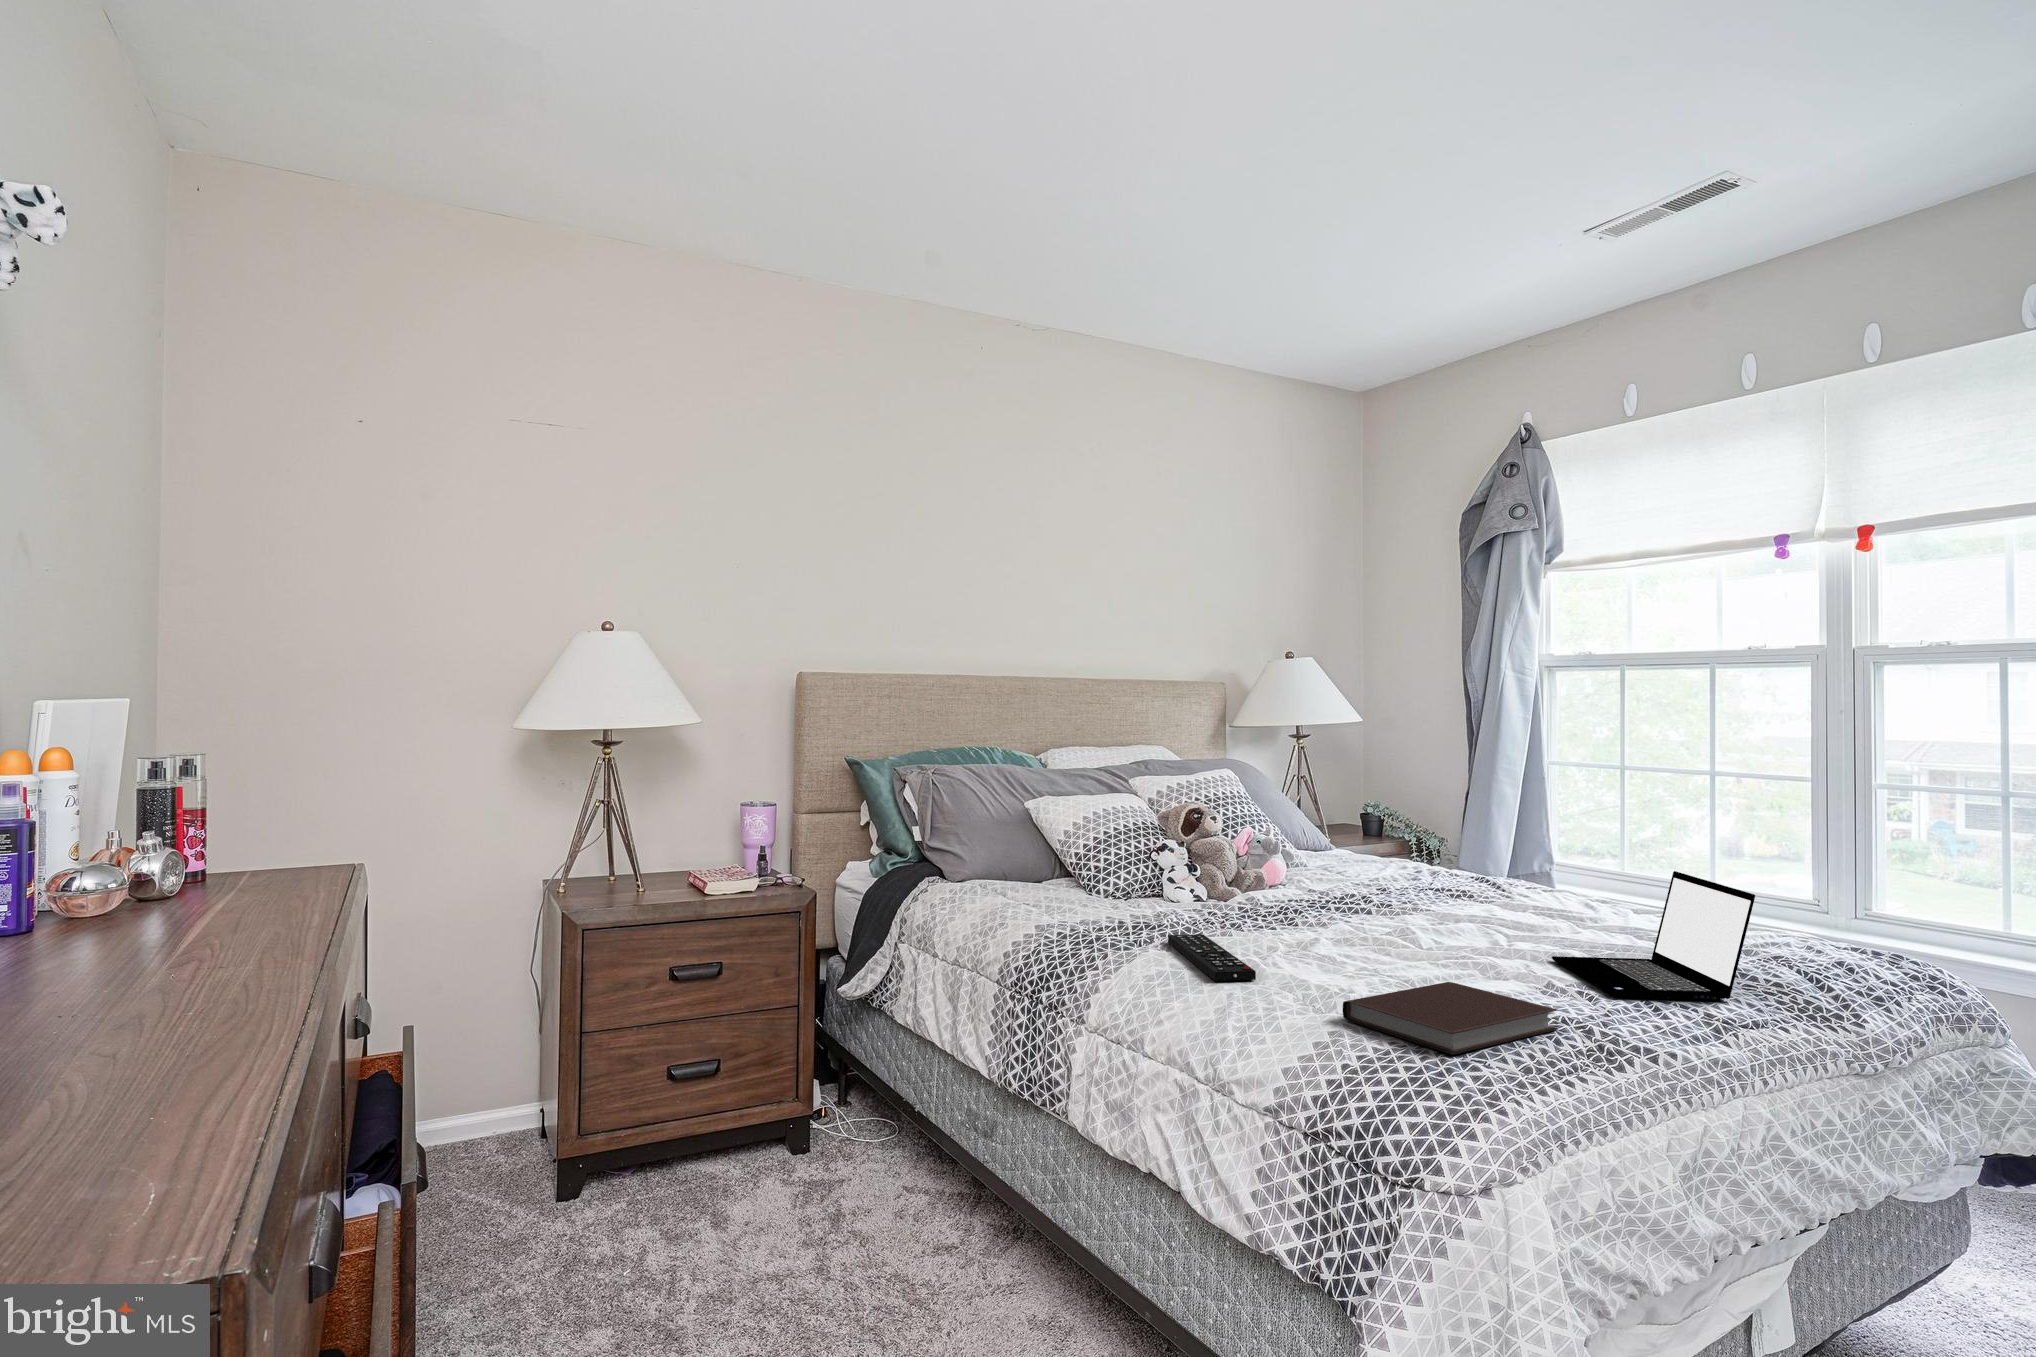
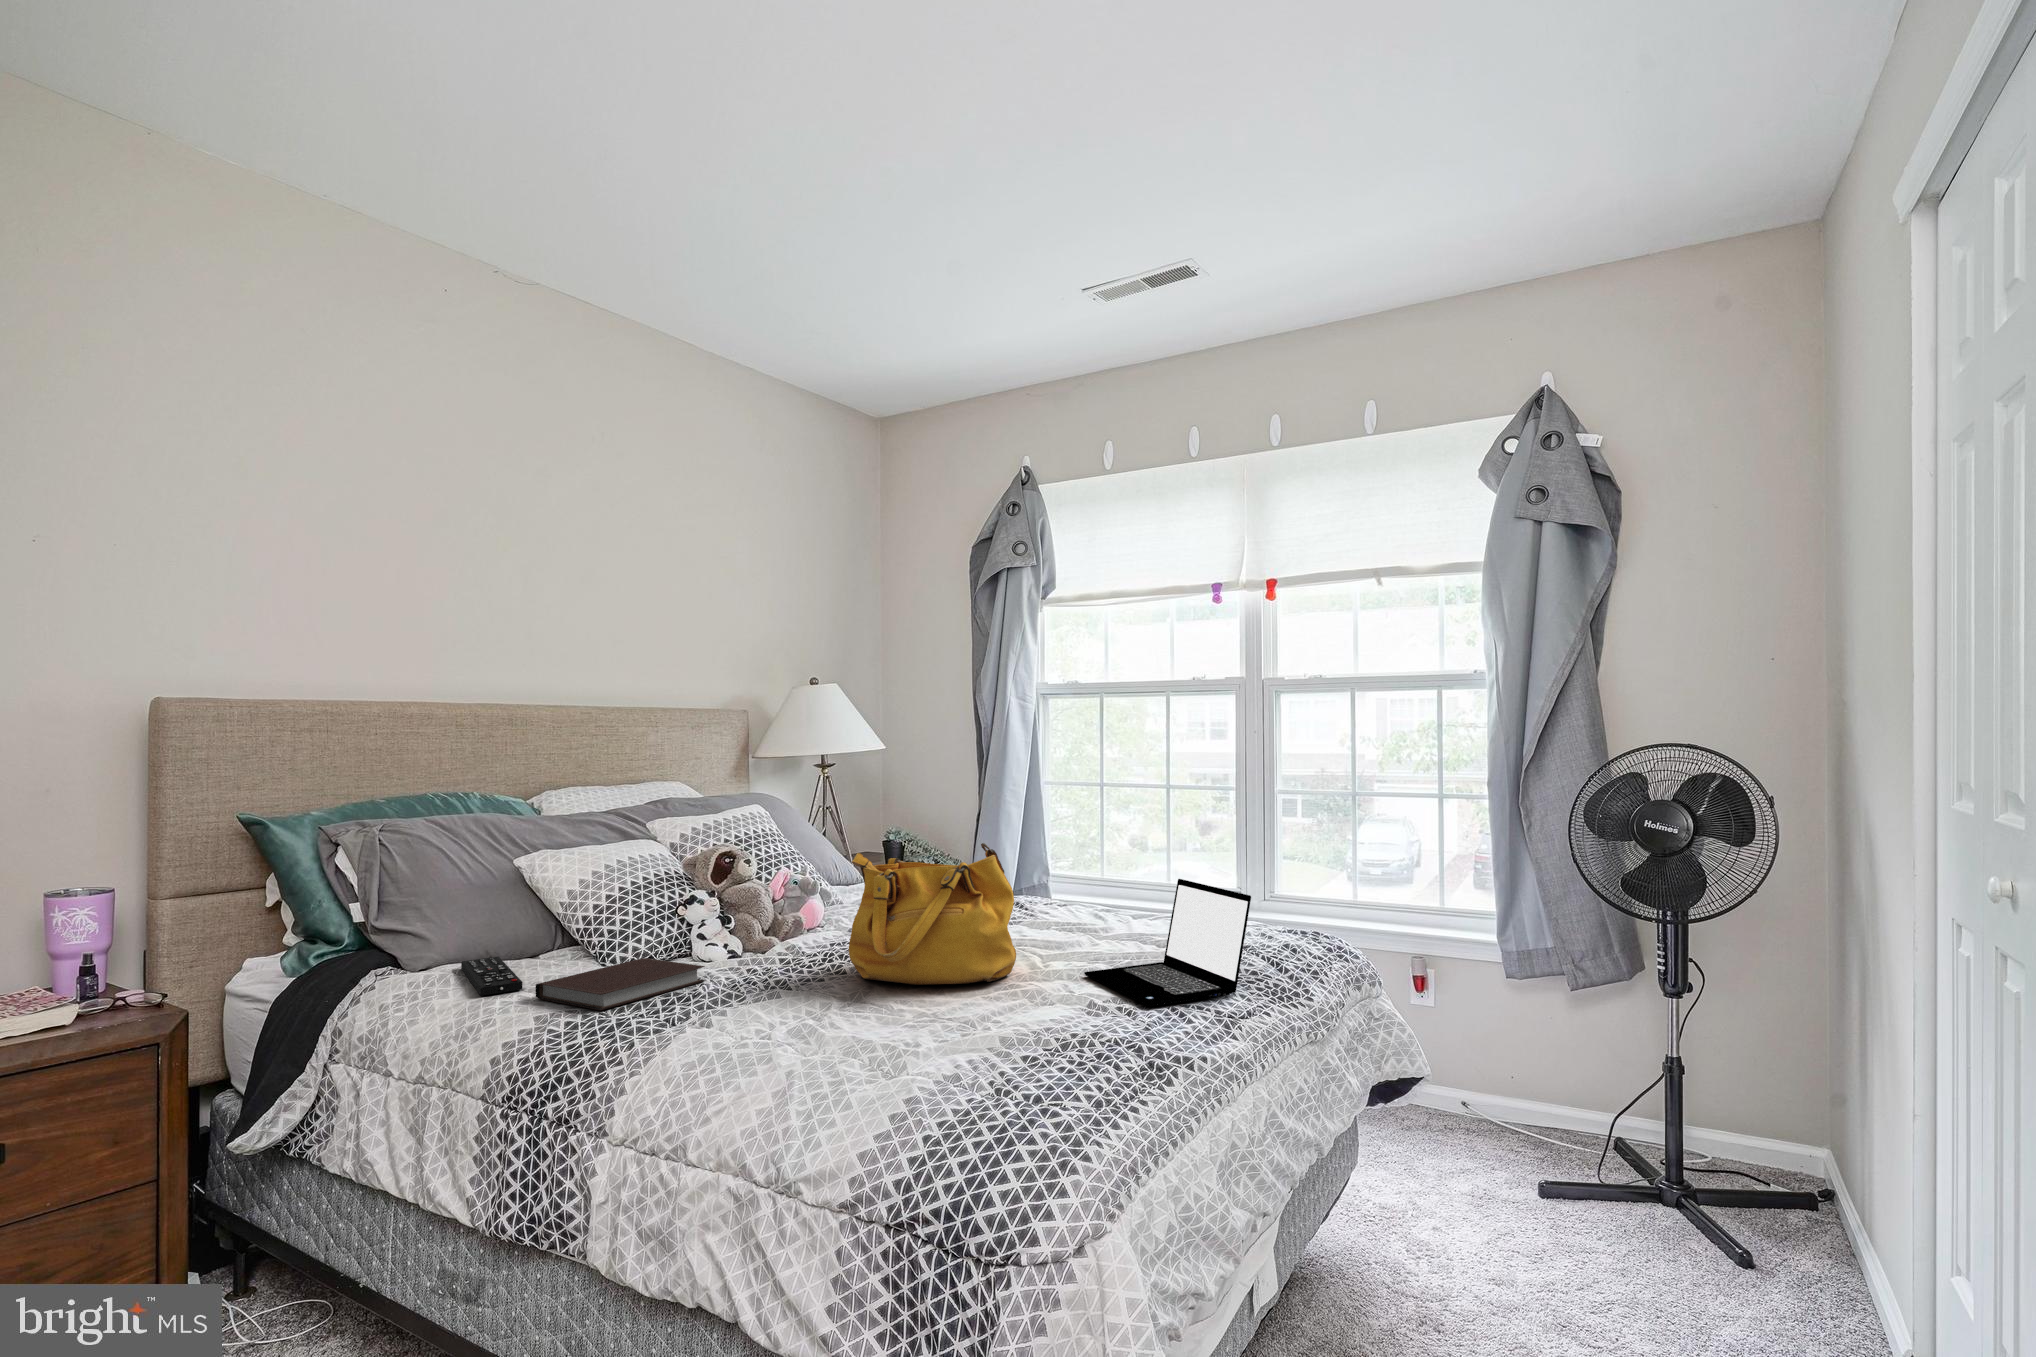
handbag: none [1305,814,1476,952] -> present [849,843,1016,985]
remote control: present [1168,934,1256,981] -> present [461,957,522,996]
notebook: present [1343,982,1558,1055] -> present [535,958,705,1010]

